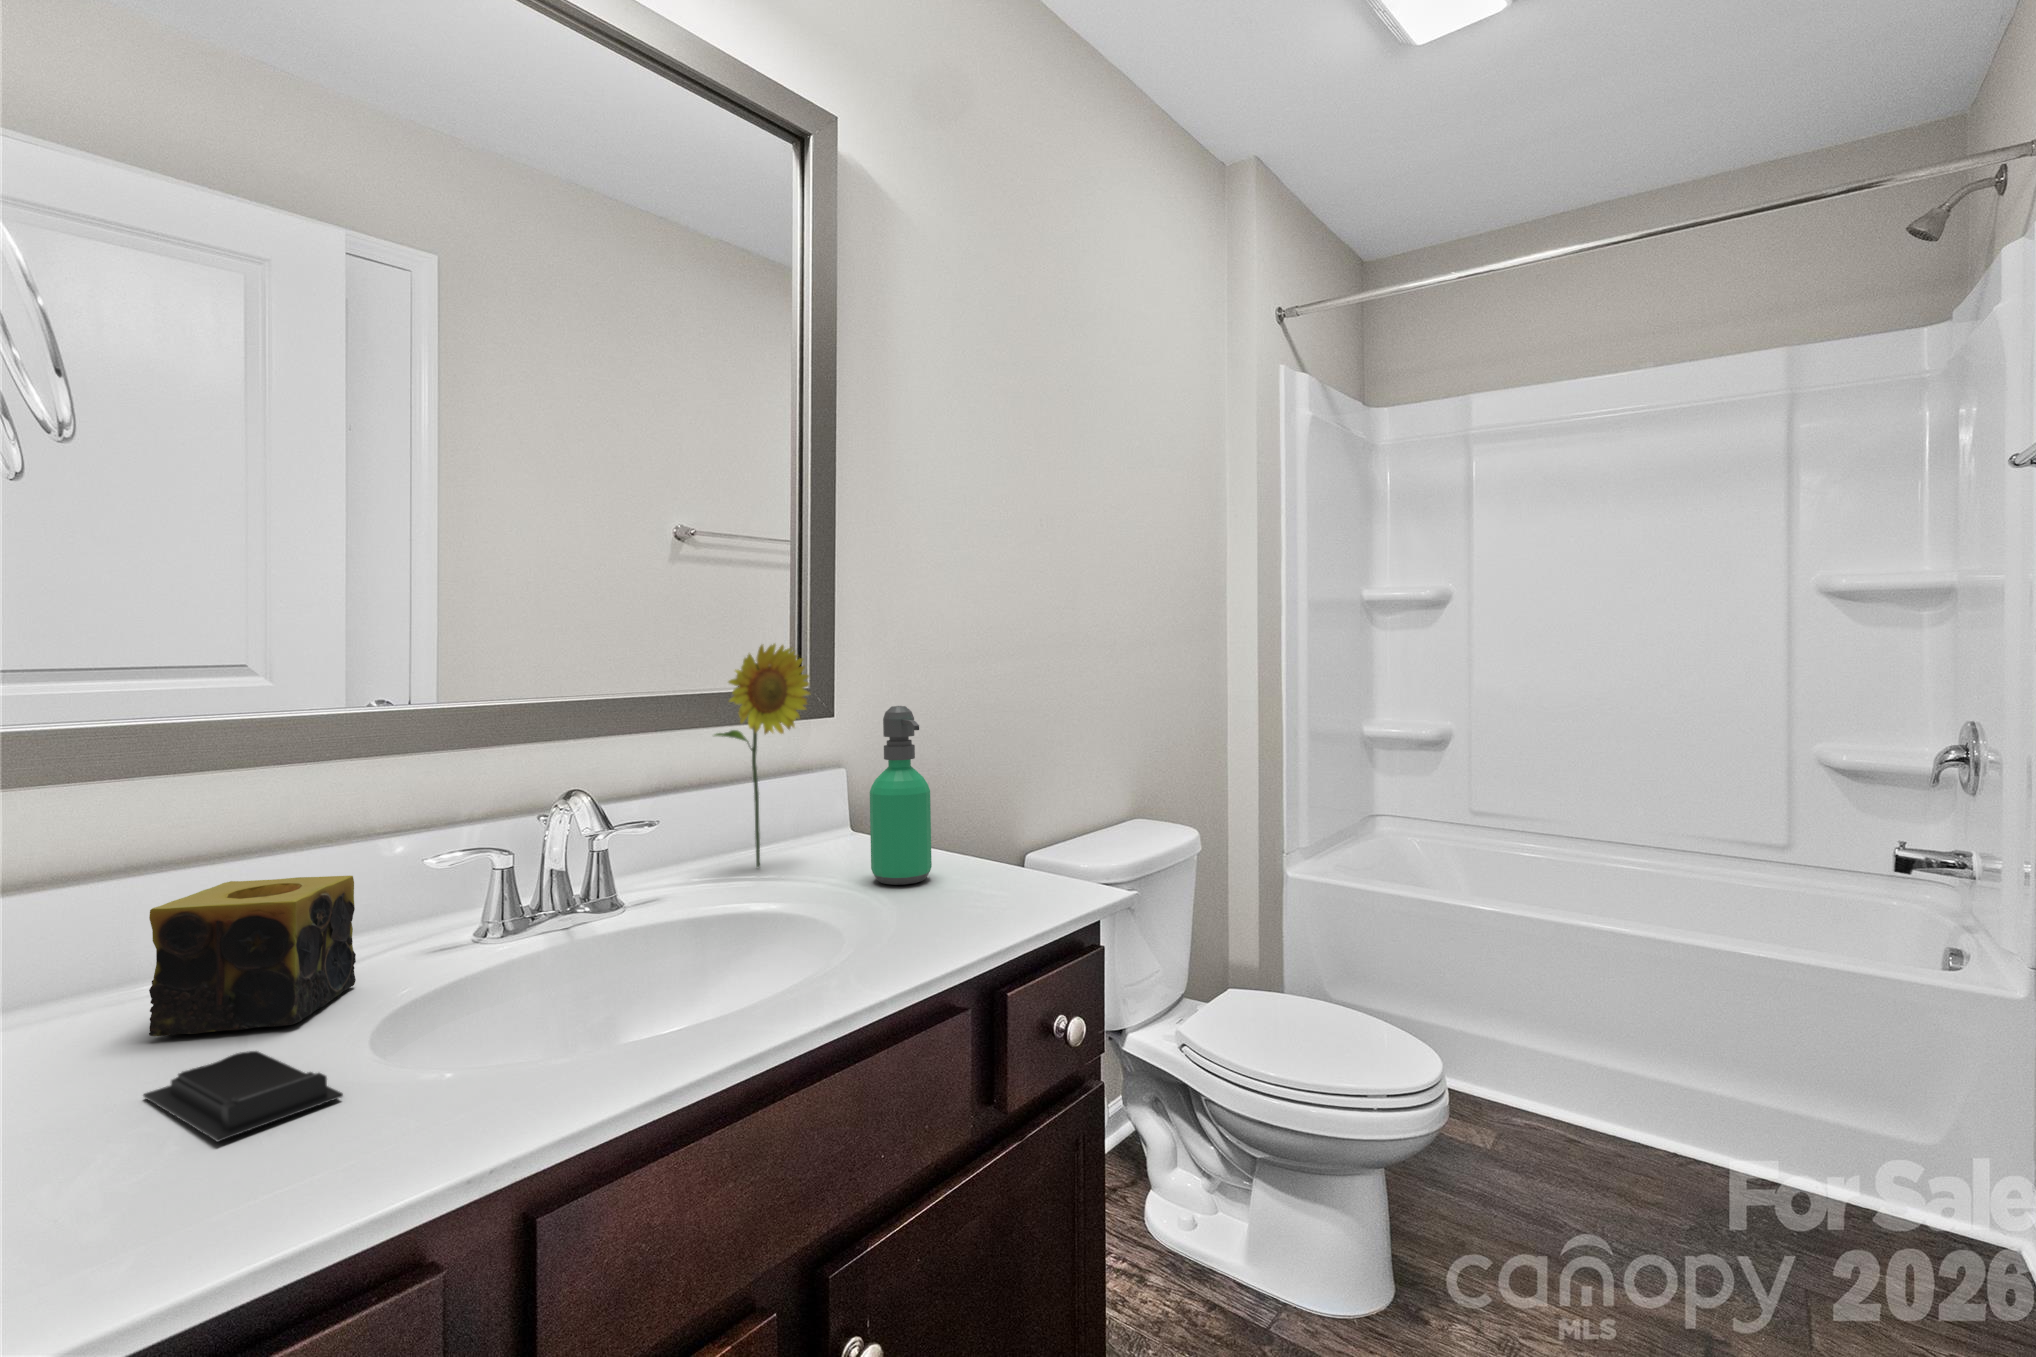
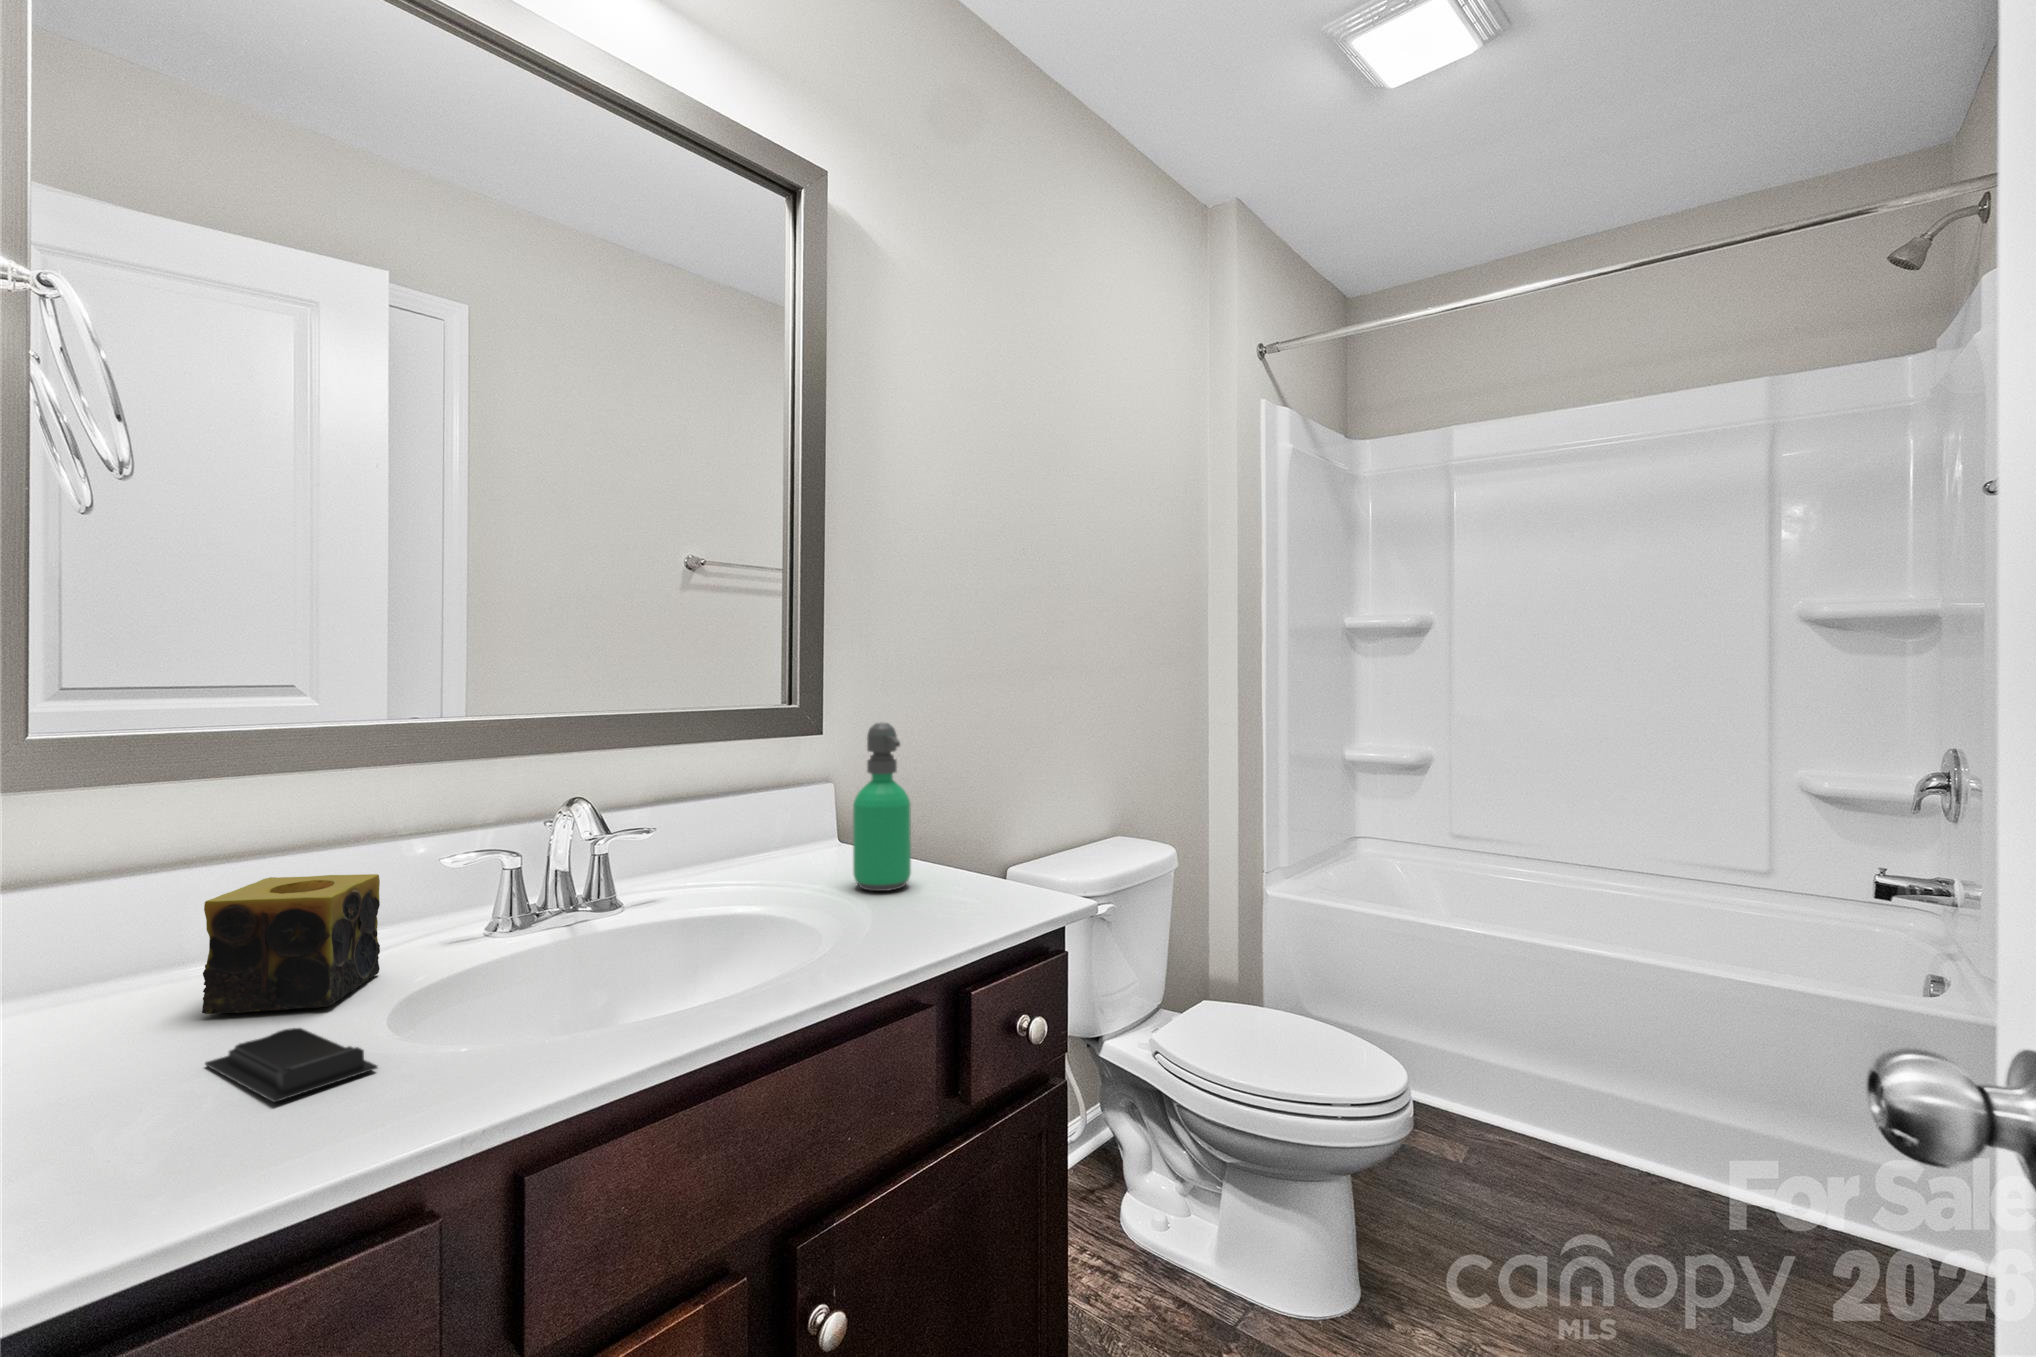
flower: present [715,644,810,868] -> none [707,660,801,873]

